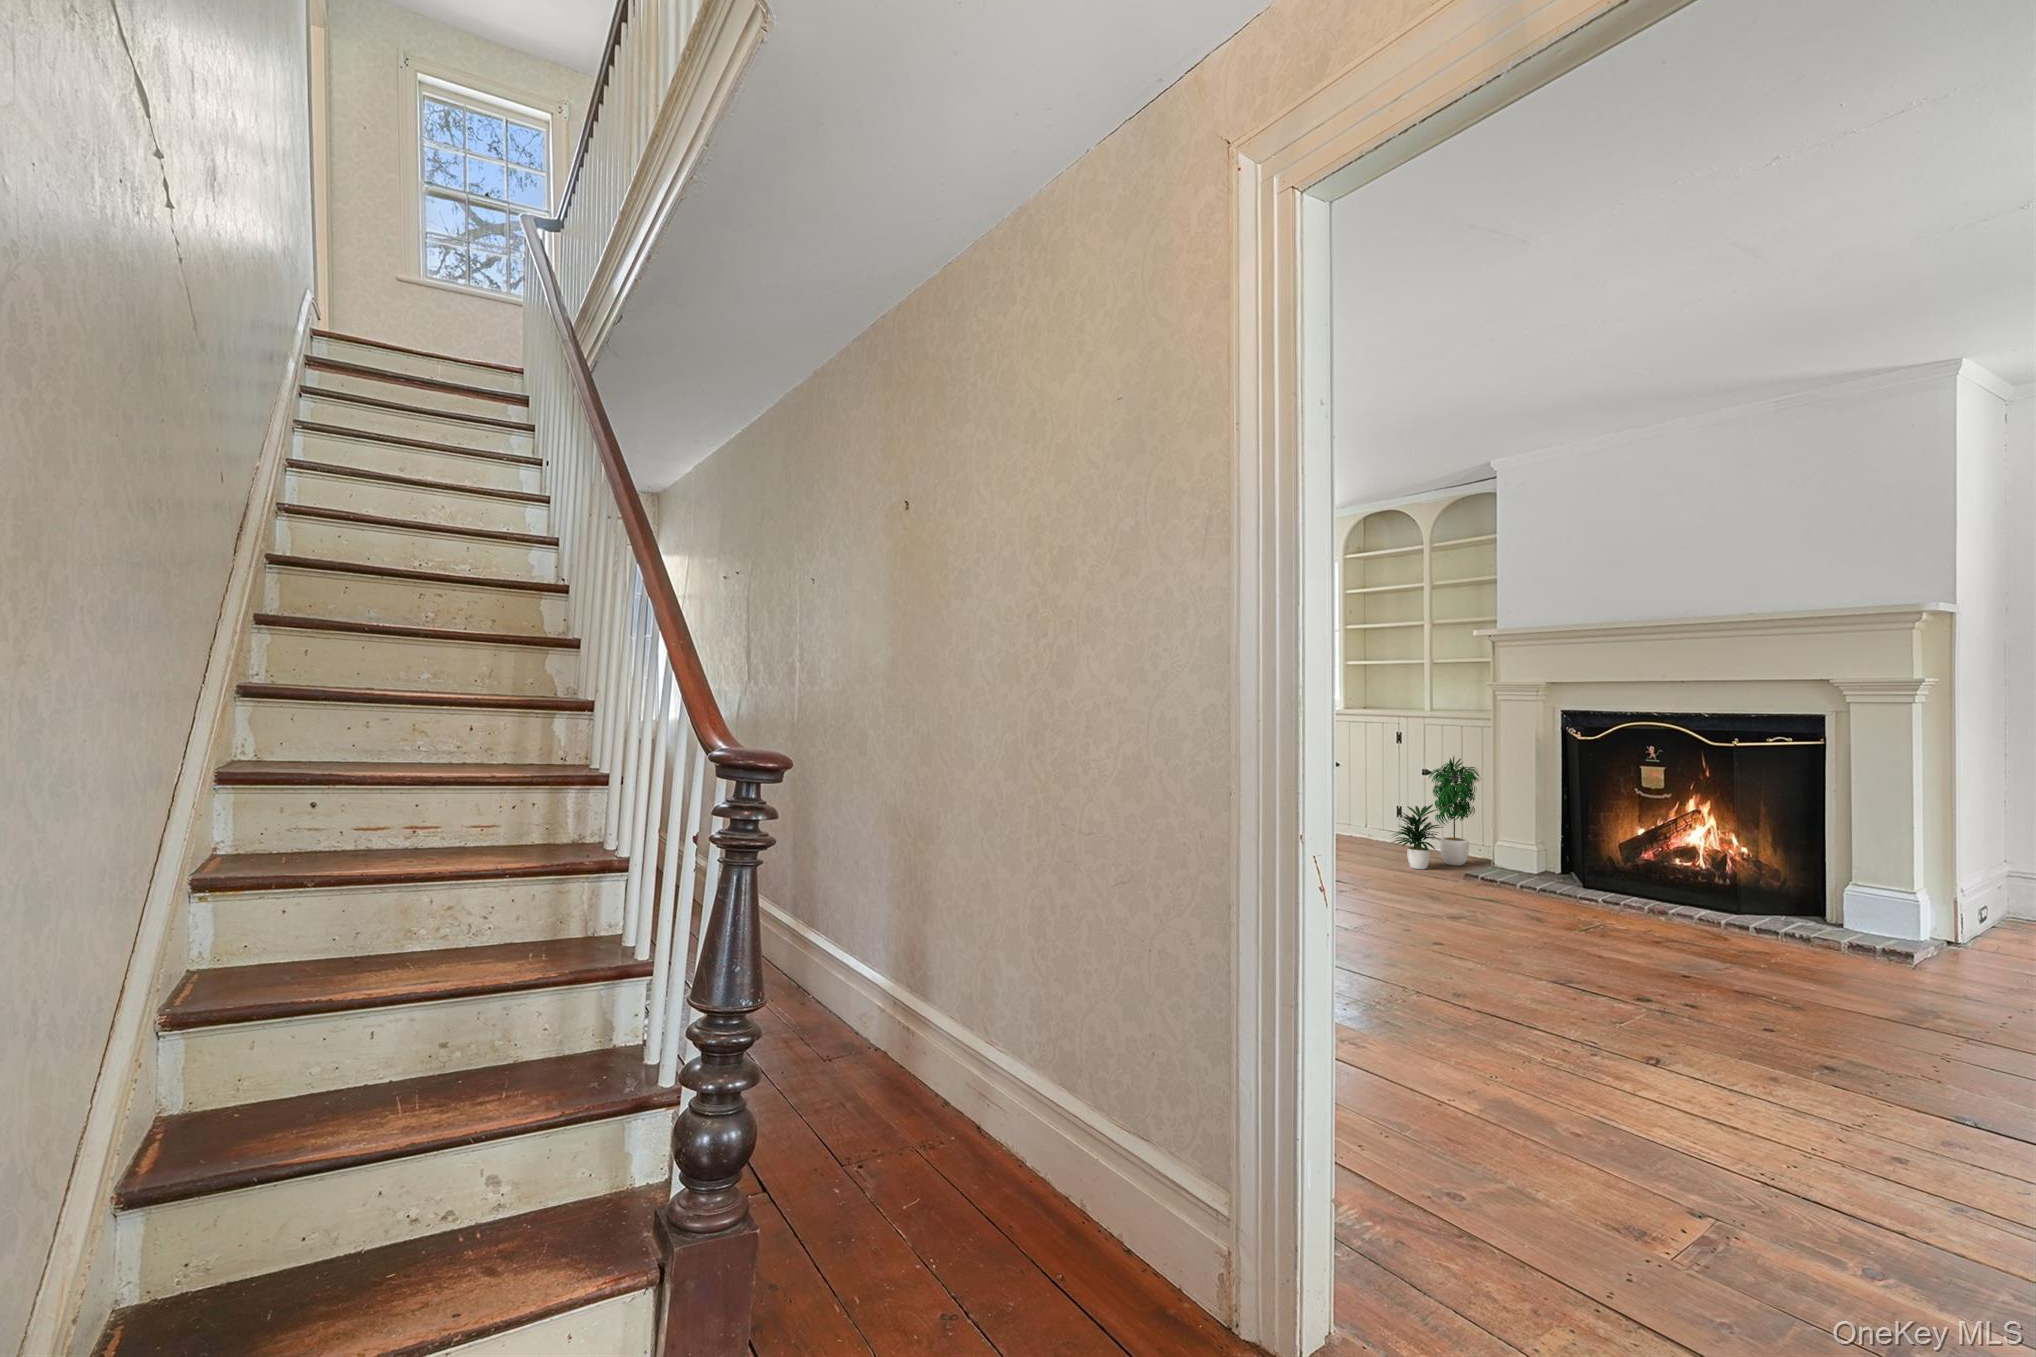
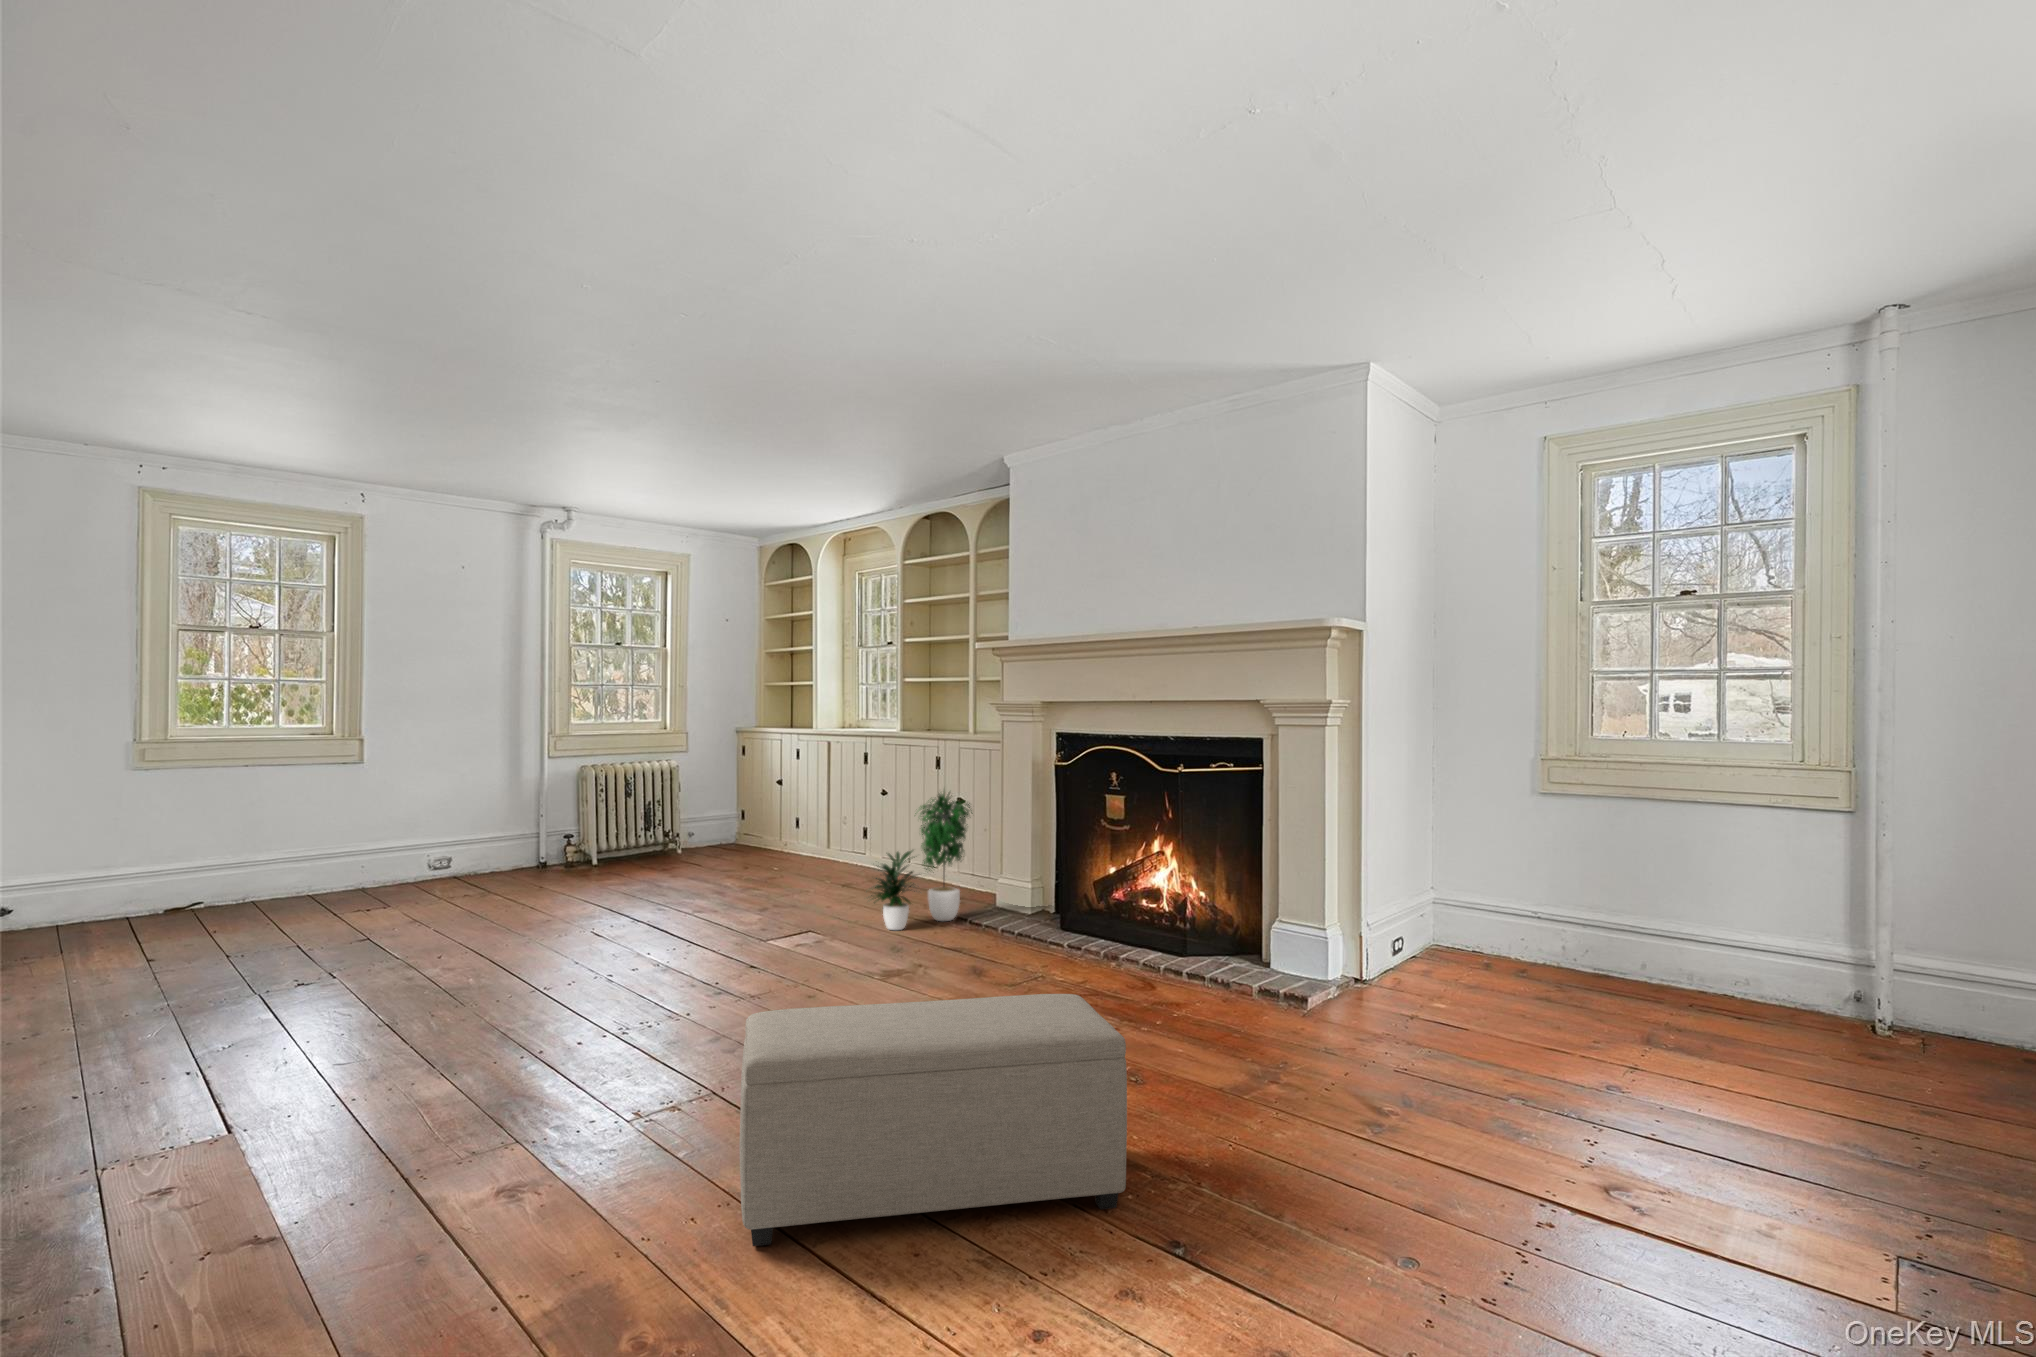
ottoman: none [1485,909,1899,1114] -> present [740,994,1127,1246]

